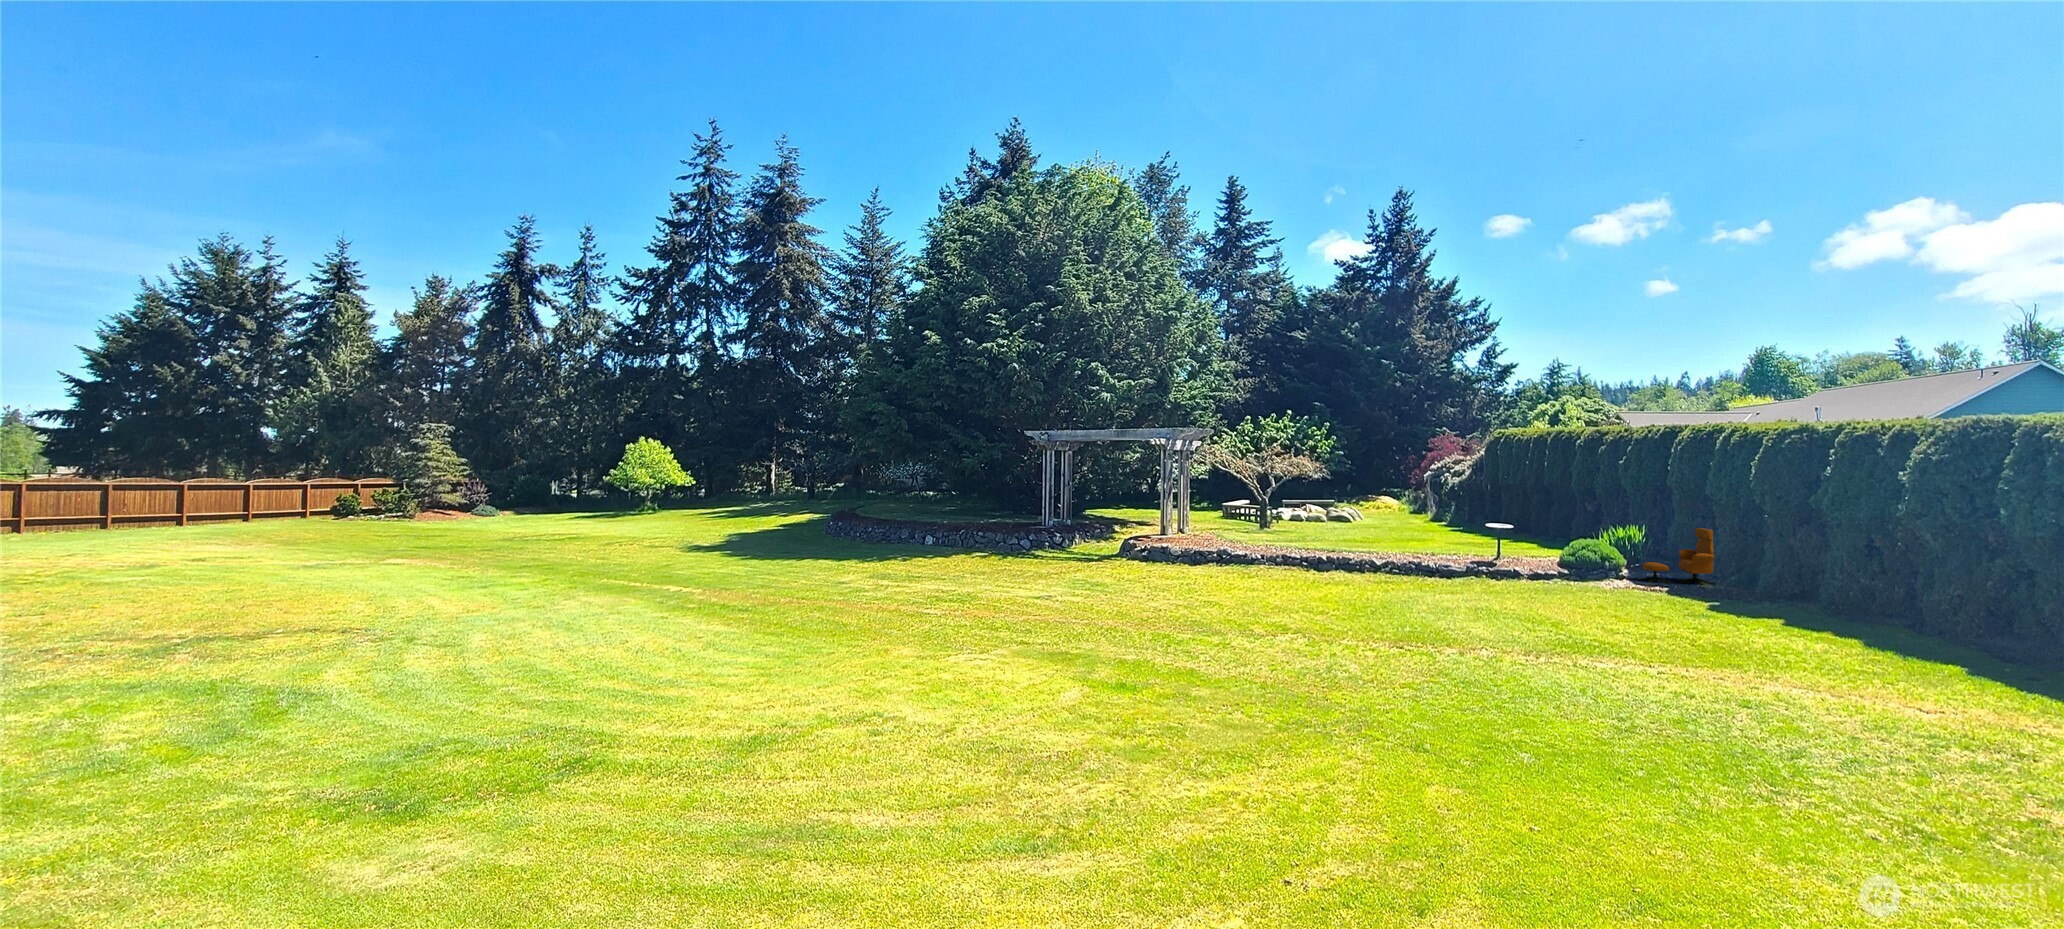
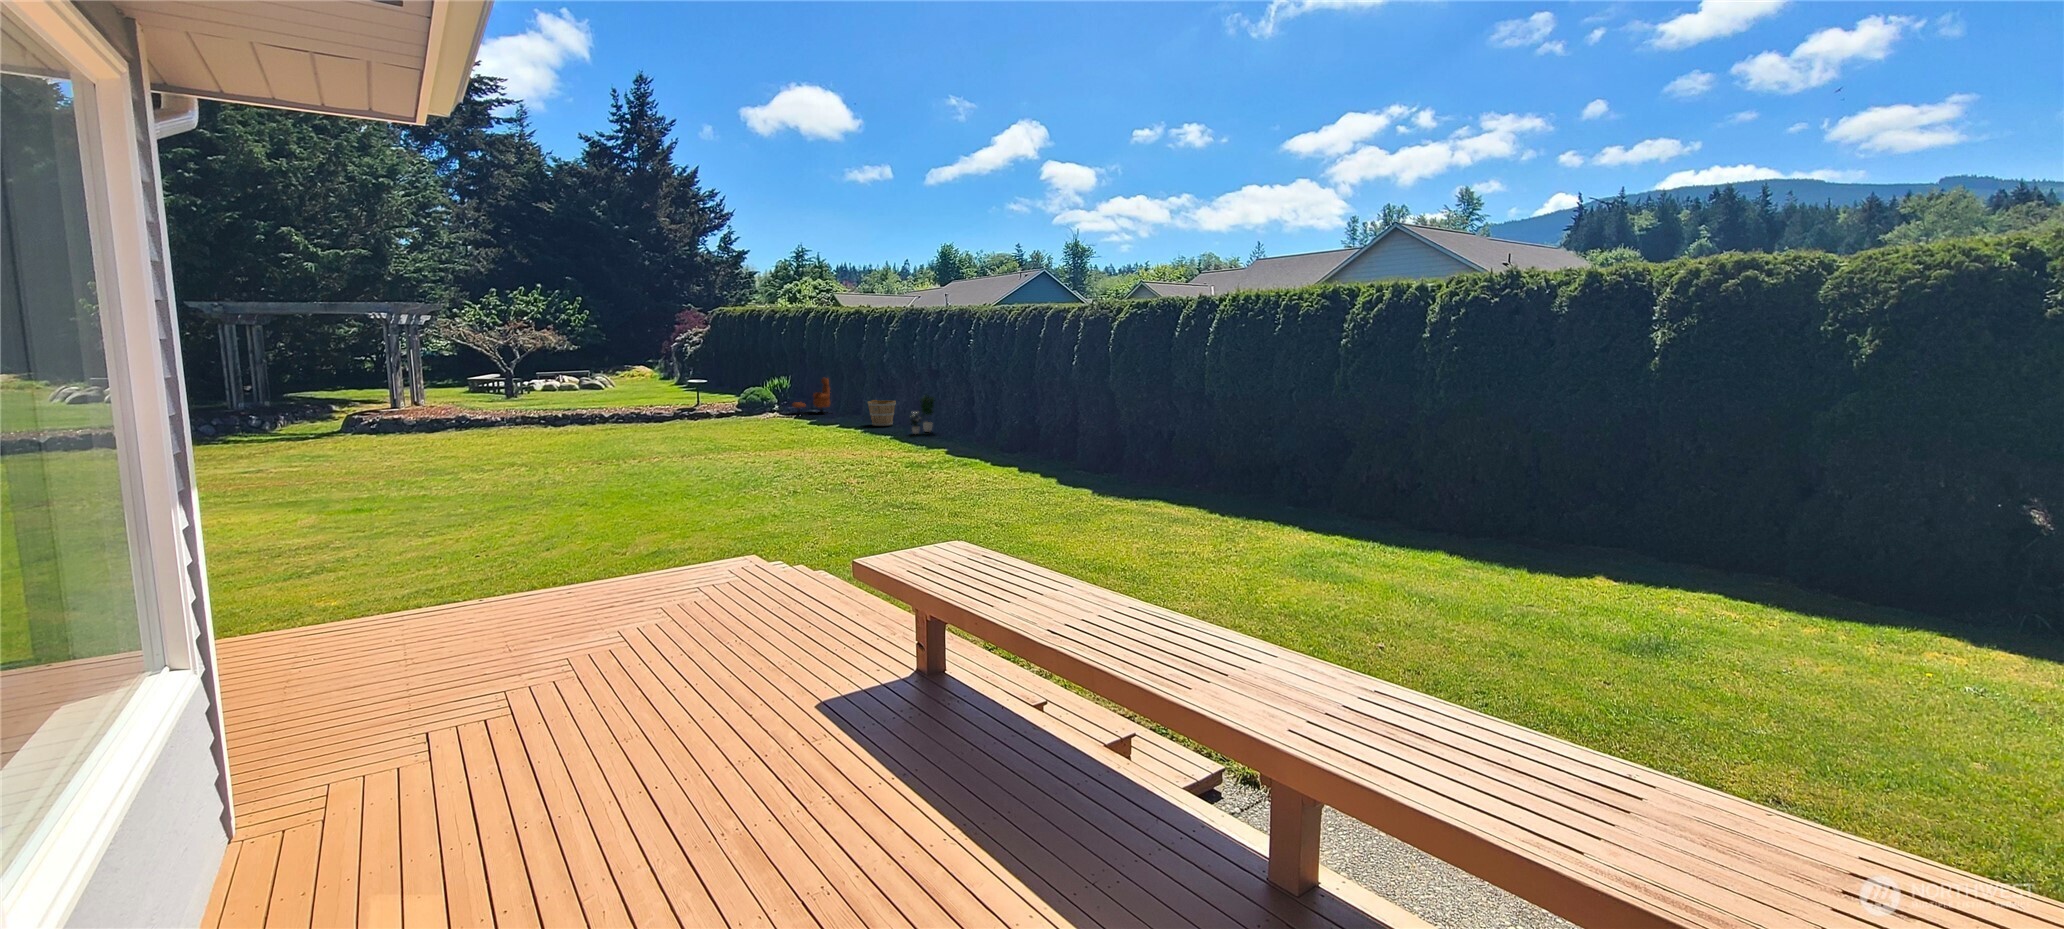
potted plant: none [1936,571,2014,648] -> present [909,394,935,434]
wooden bucket: none [1817,573,1884,620] -> present [868,400,896,426]

